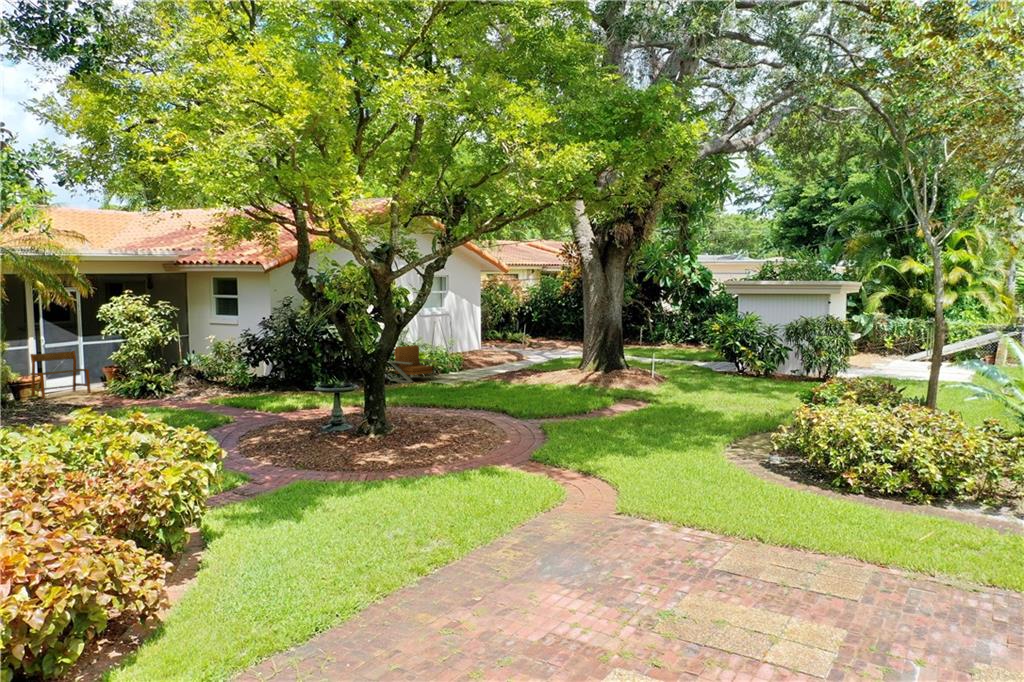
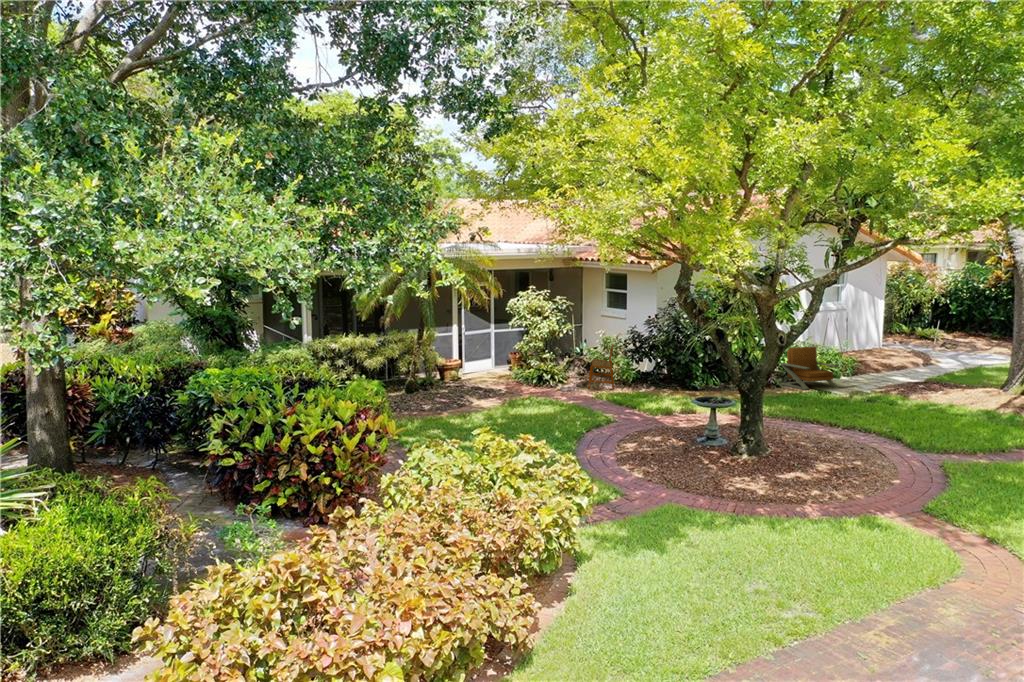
bench: present [30,351,91,399] -> present [588,344,614,389]

